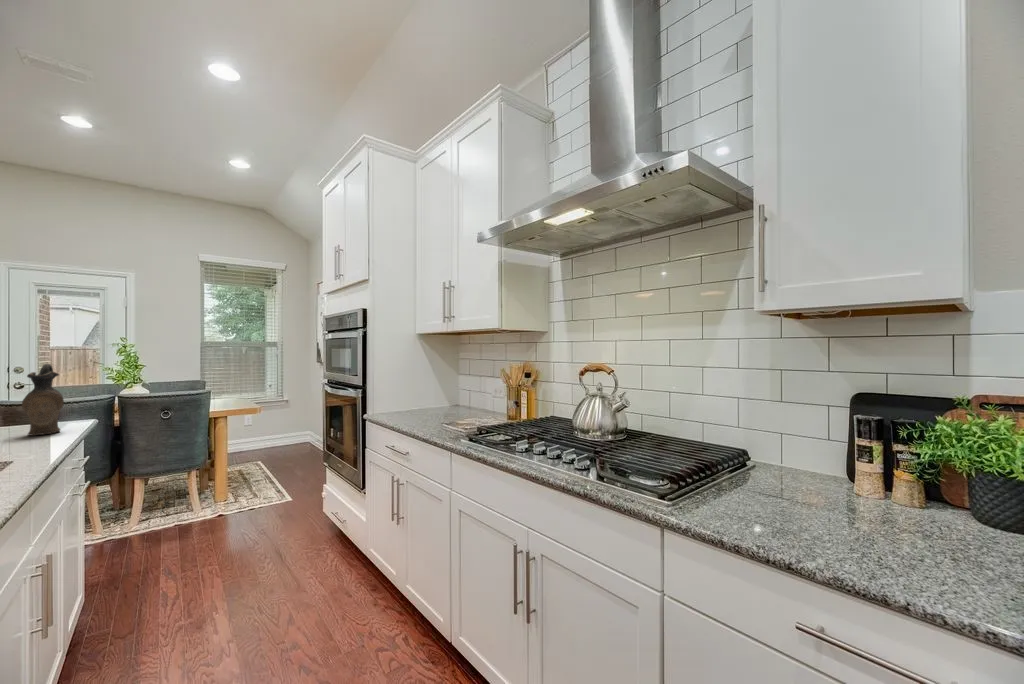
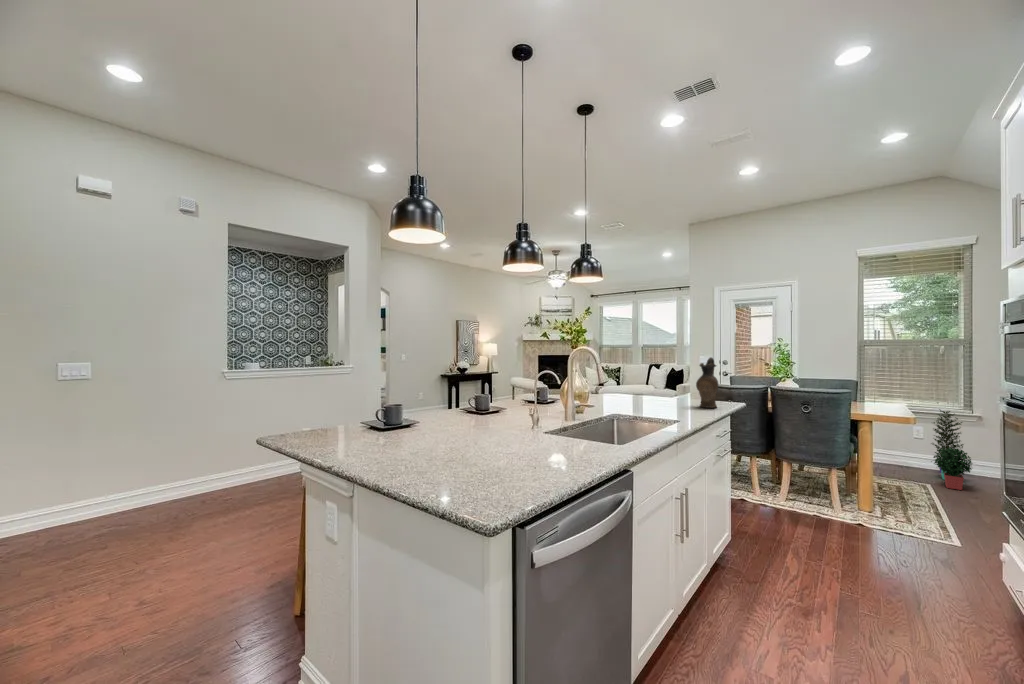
potted plant: none [258,397,289,460] -> present [931,409,972,490]

